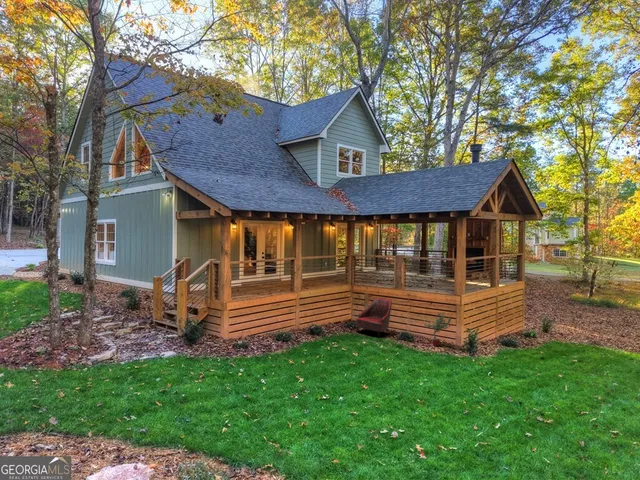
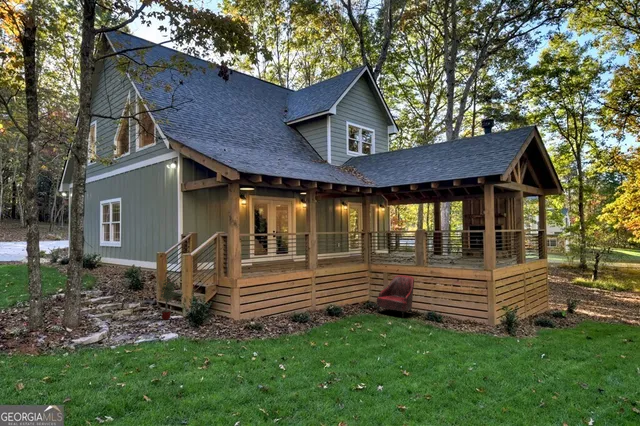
potted tree: present [424,312,451,346] -> present [161,276,183,320]

